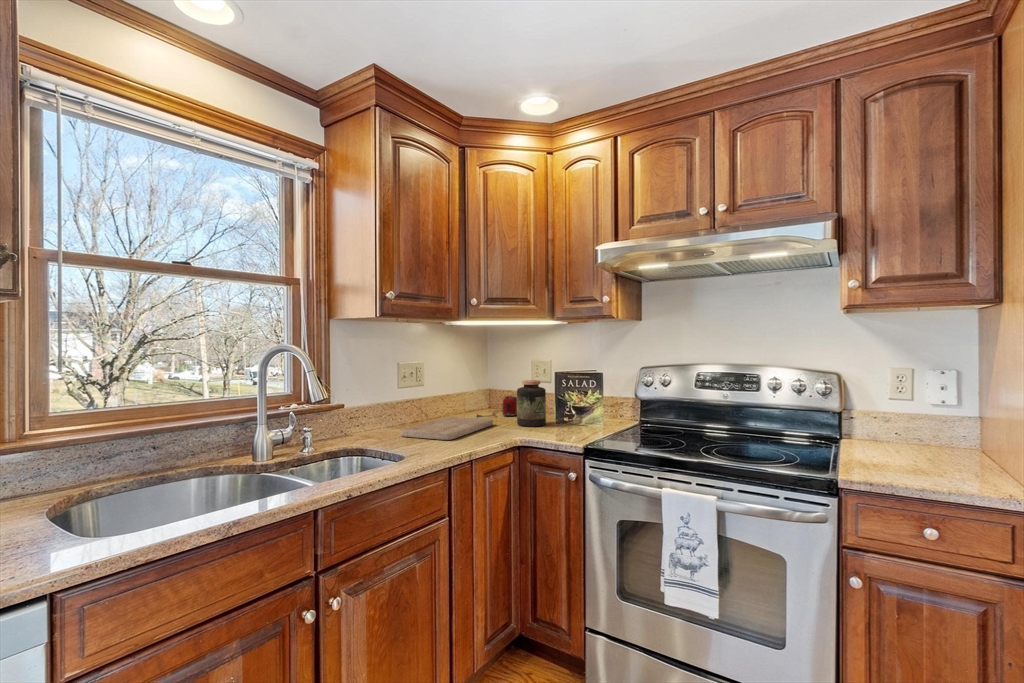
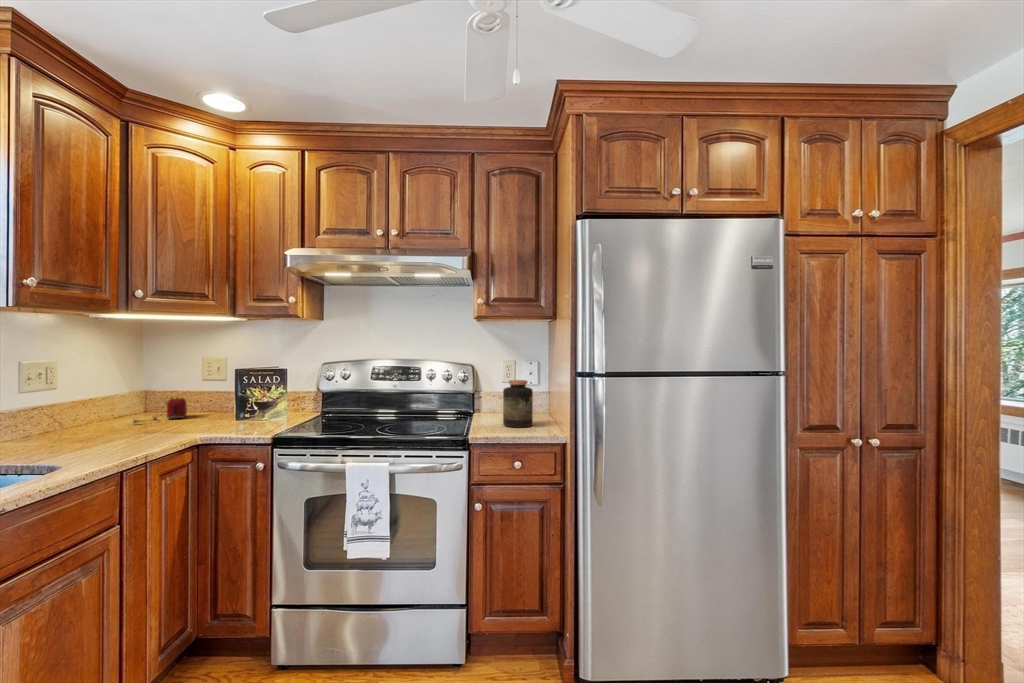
jar: present [517,380,546,427] -> present [503,380,533,427]
cutting board: present [401,417,493,440] -> none [32,422,159,449]

